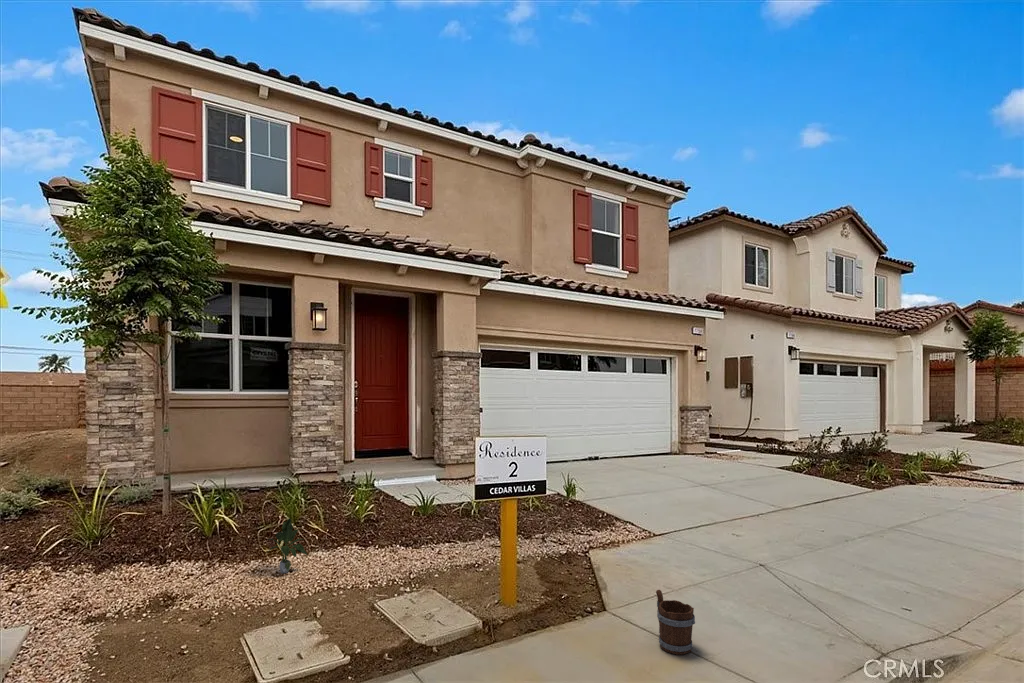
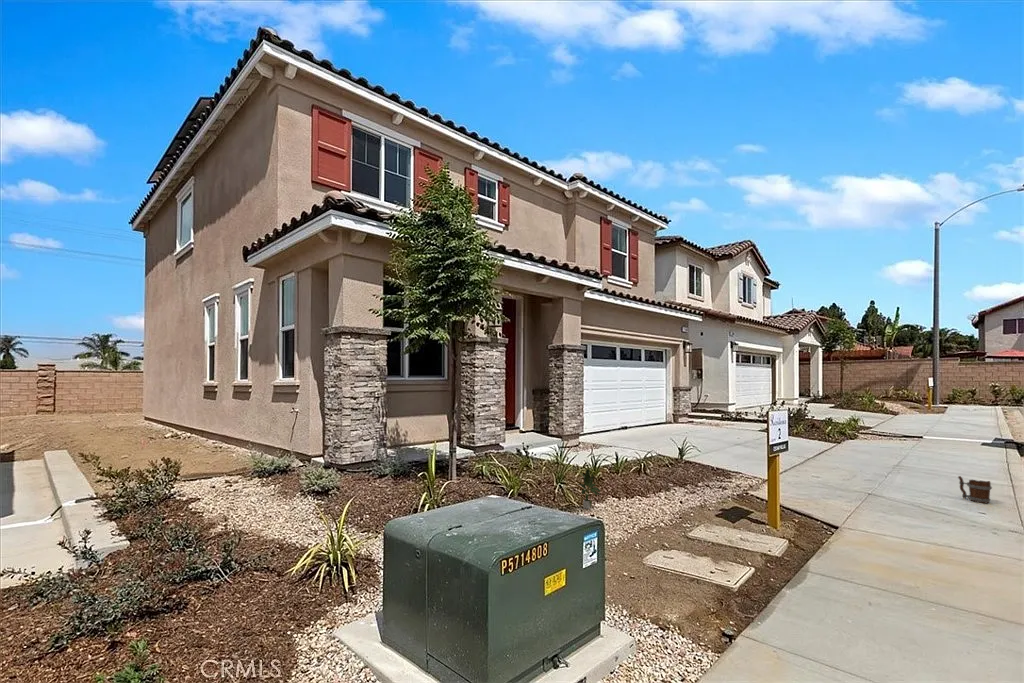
bucket: present [656,590,695,655] -> present [958,476,992,503]

